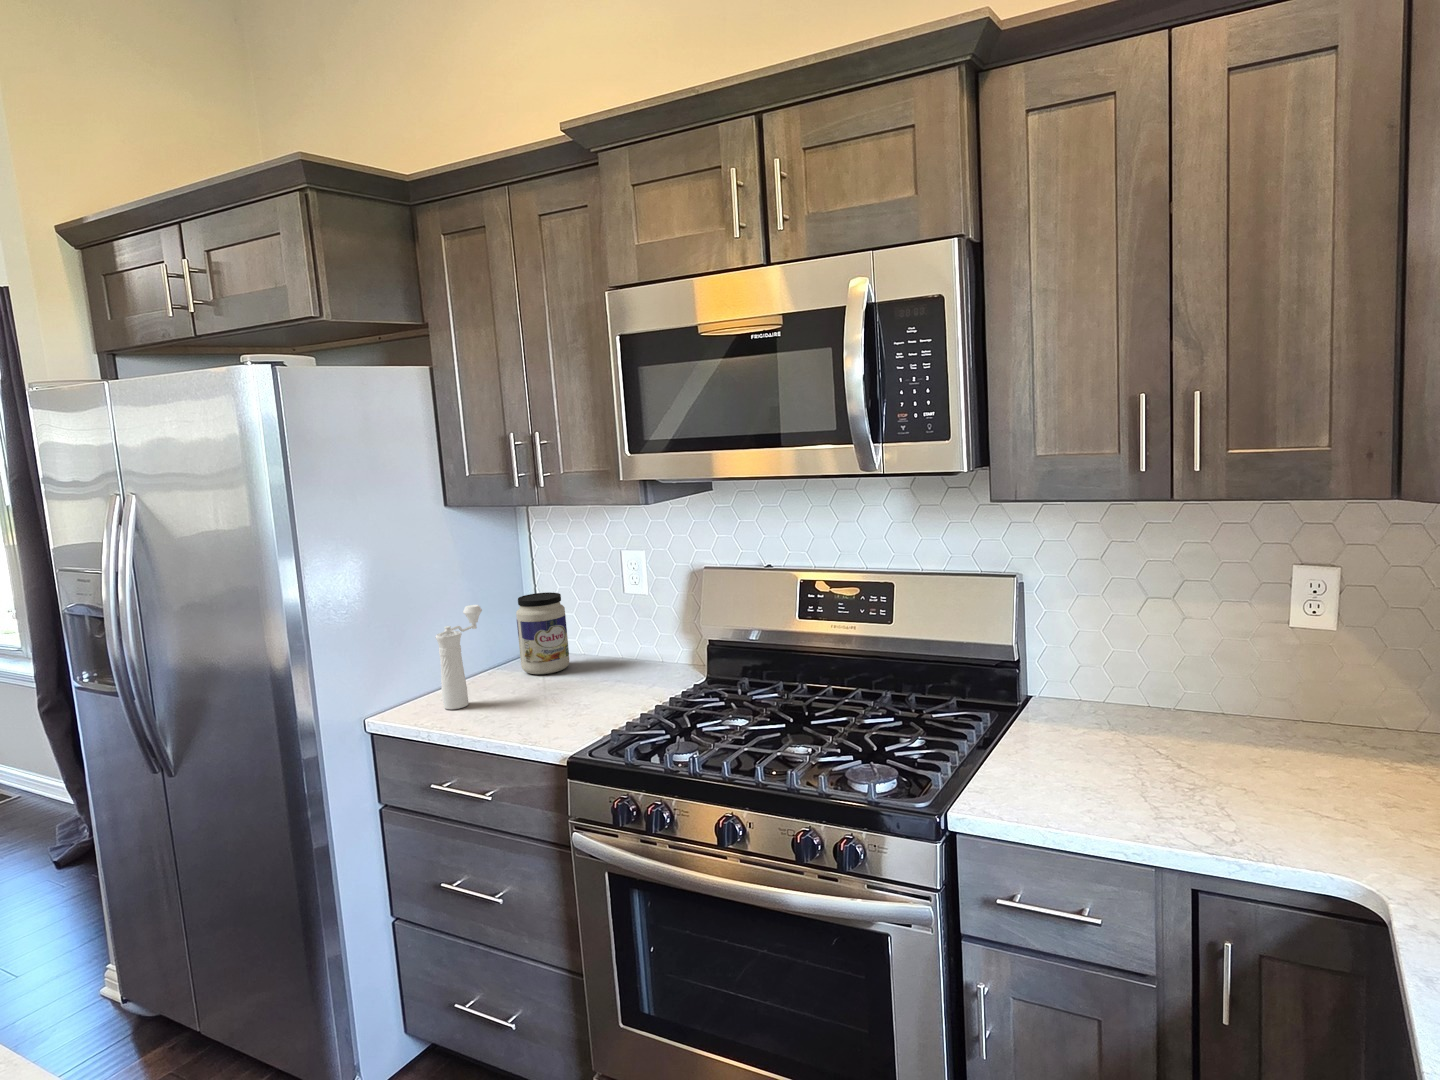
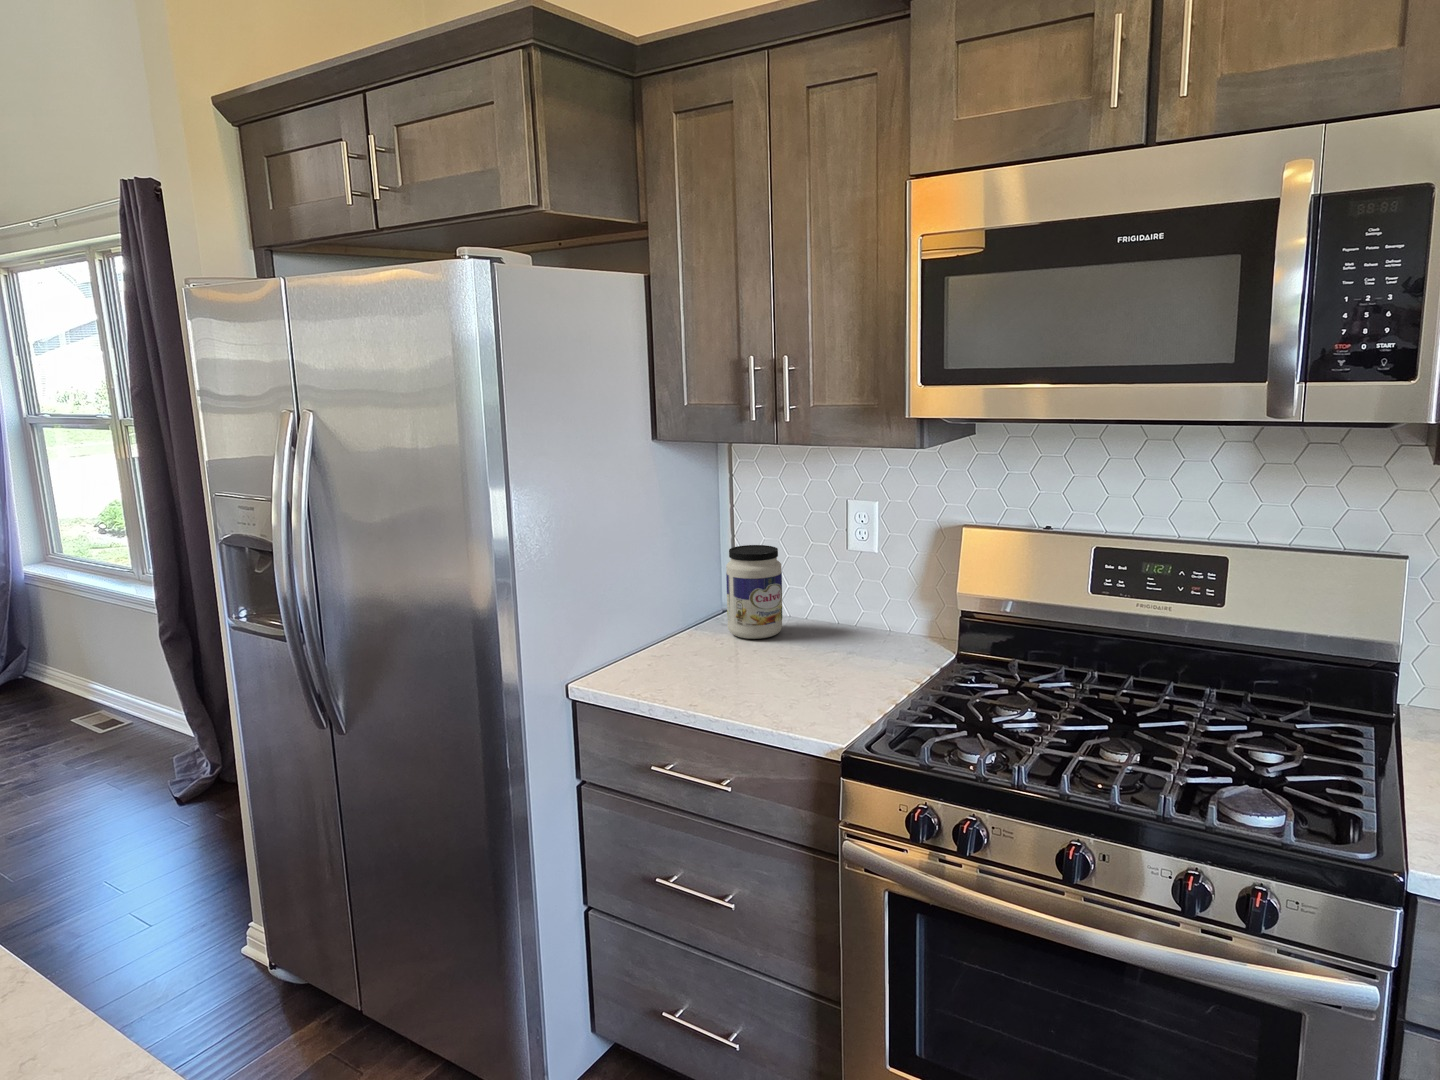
pepper mill: present [435,605,482,709] -> none [655,556,700,677]

